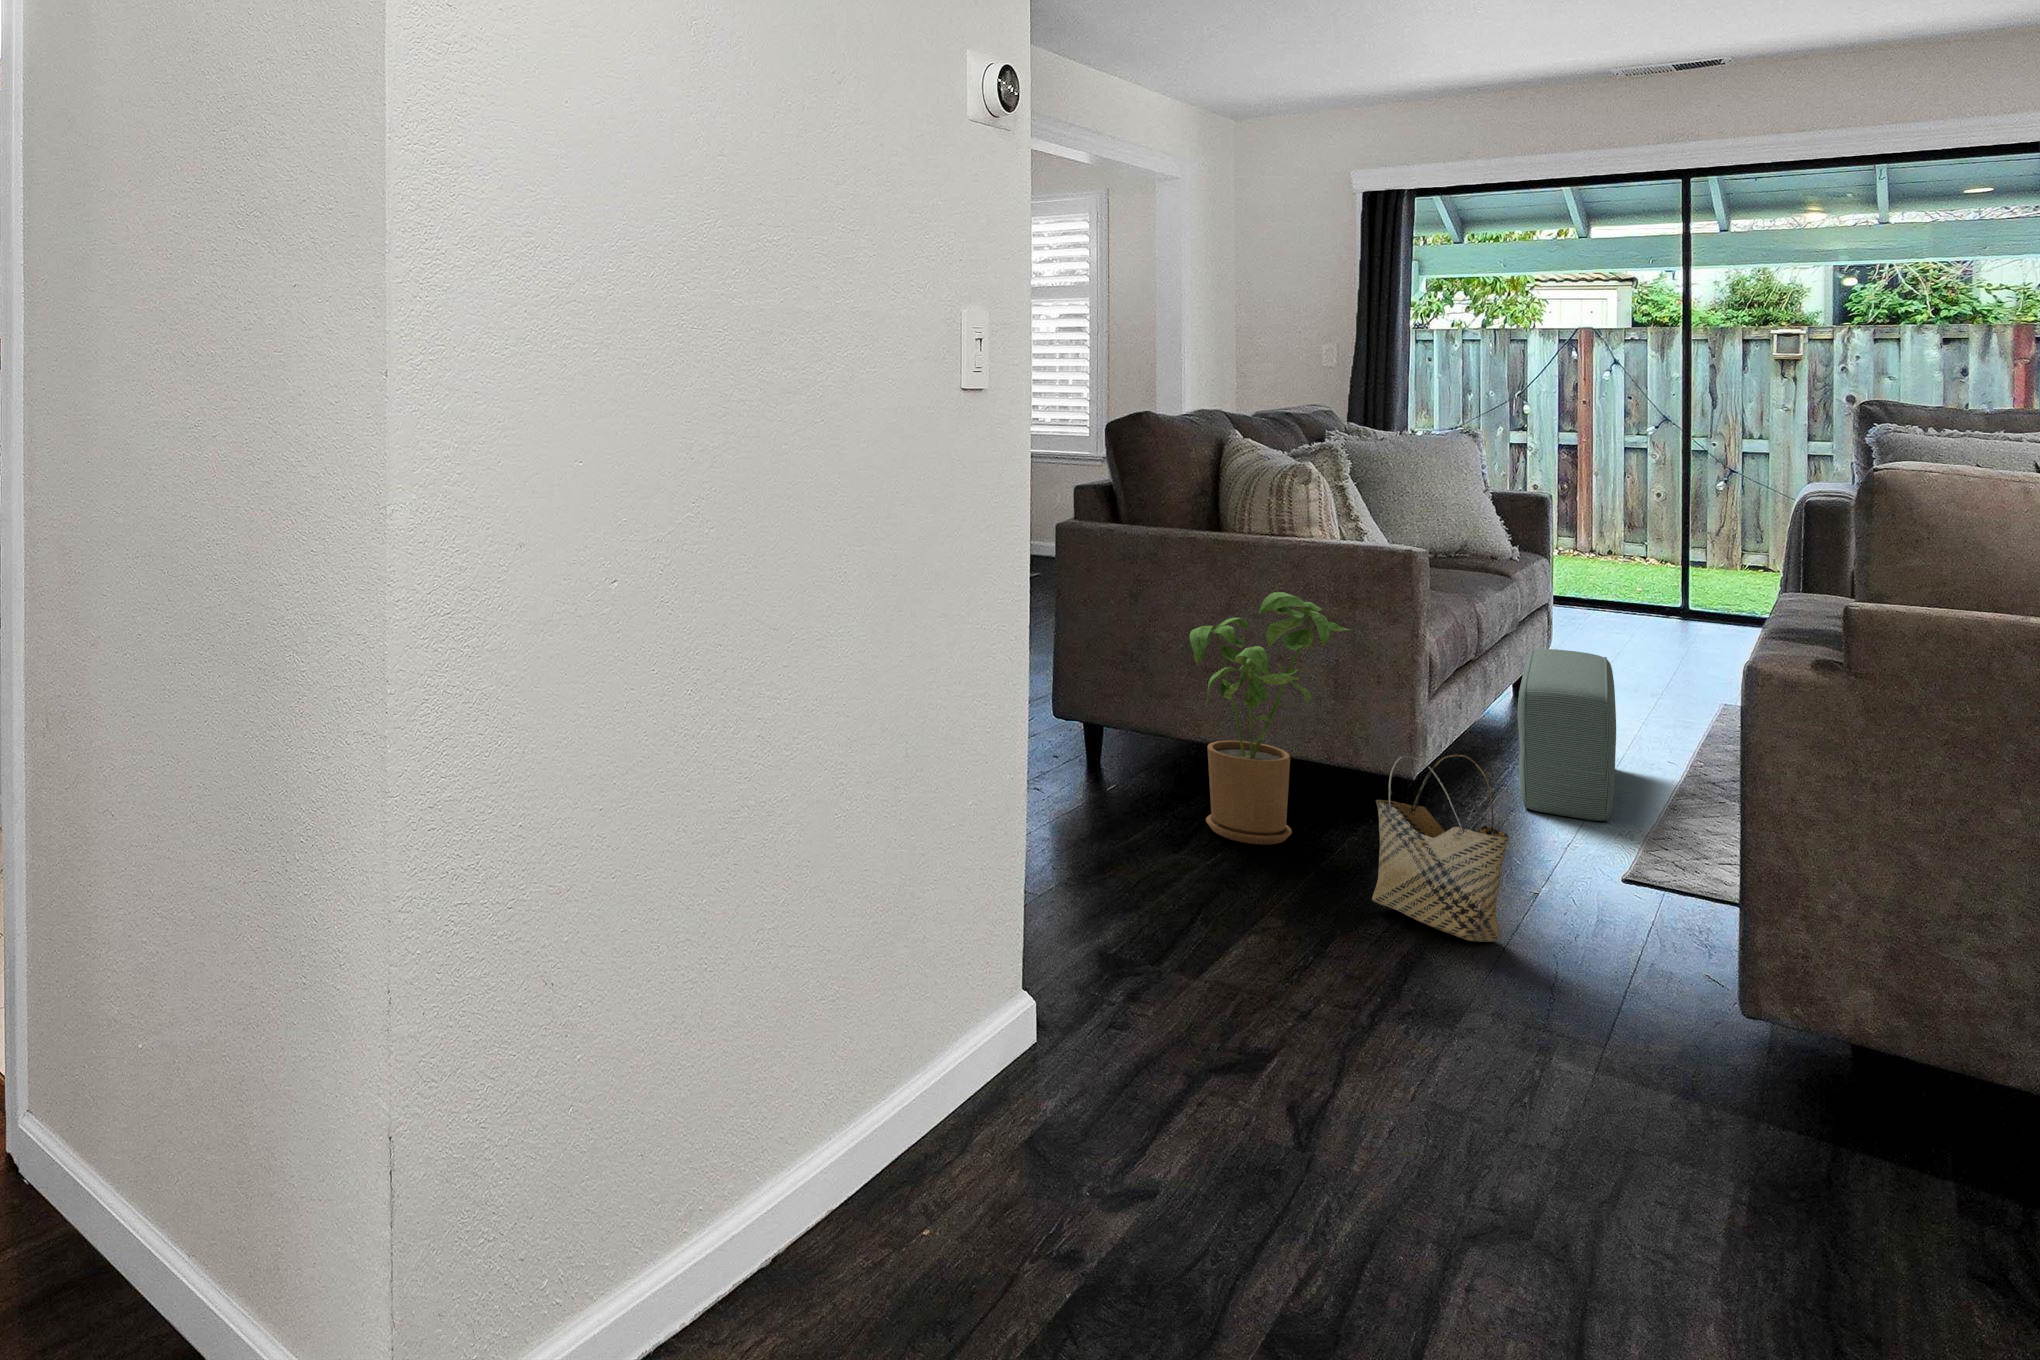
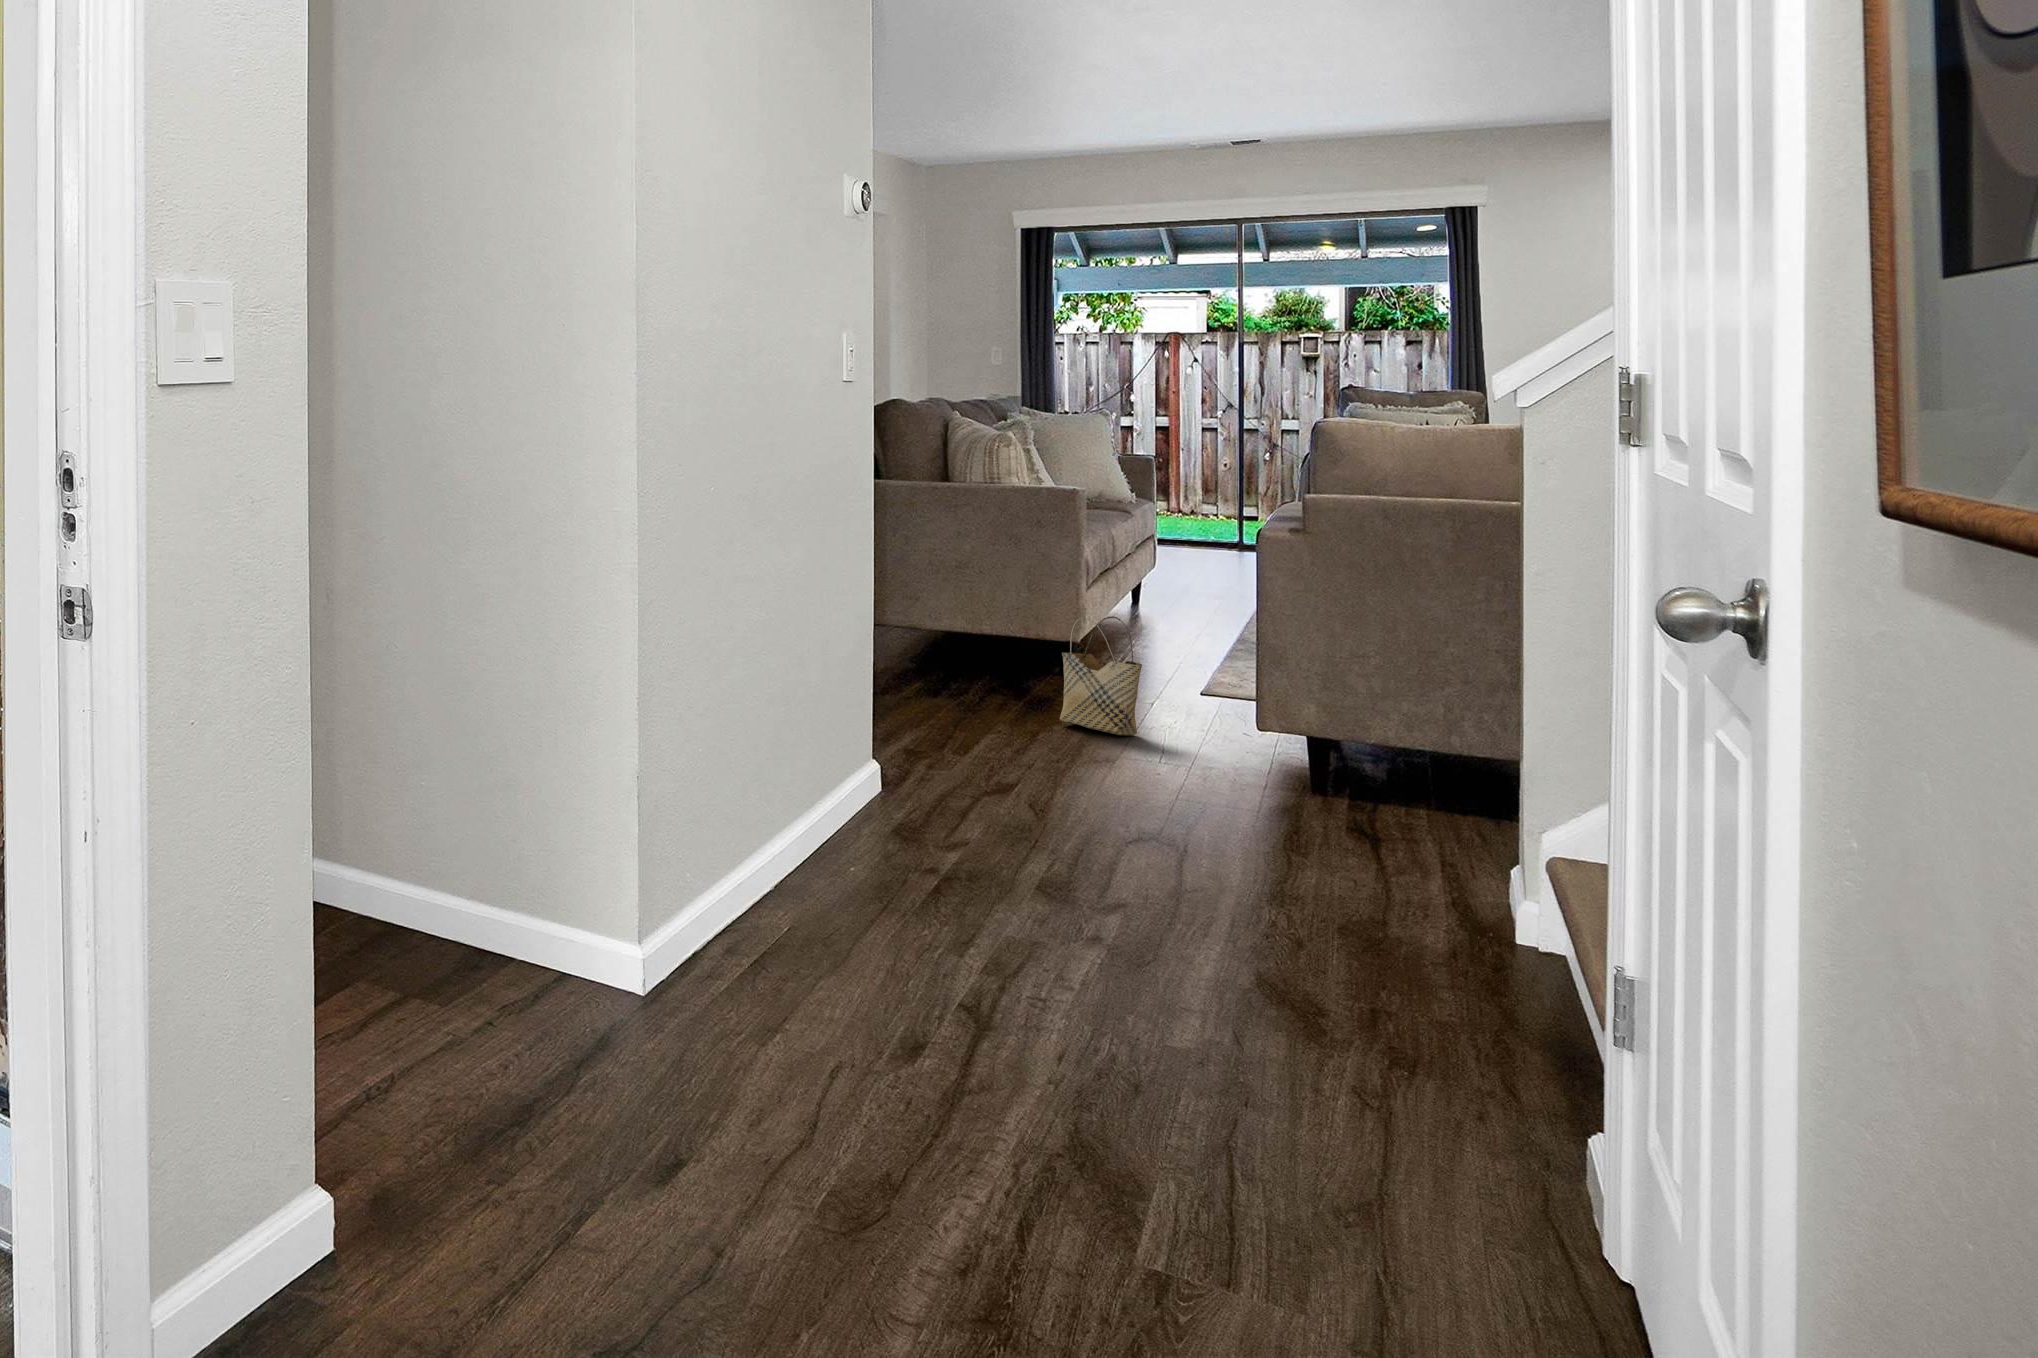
house plant: present [1190,592,1351,845] -> none [934,520,1041,699]
pouf: present [1518,649,1616,821] -> none [1141,565,1199,675]

